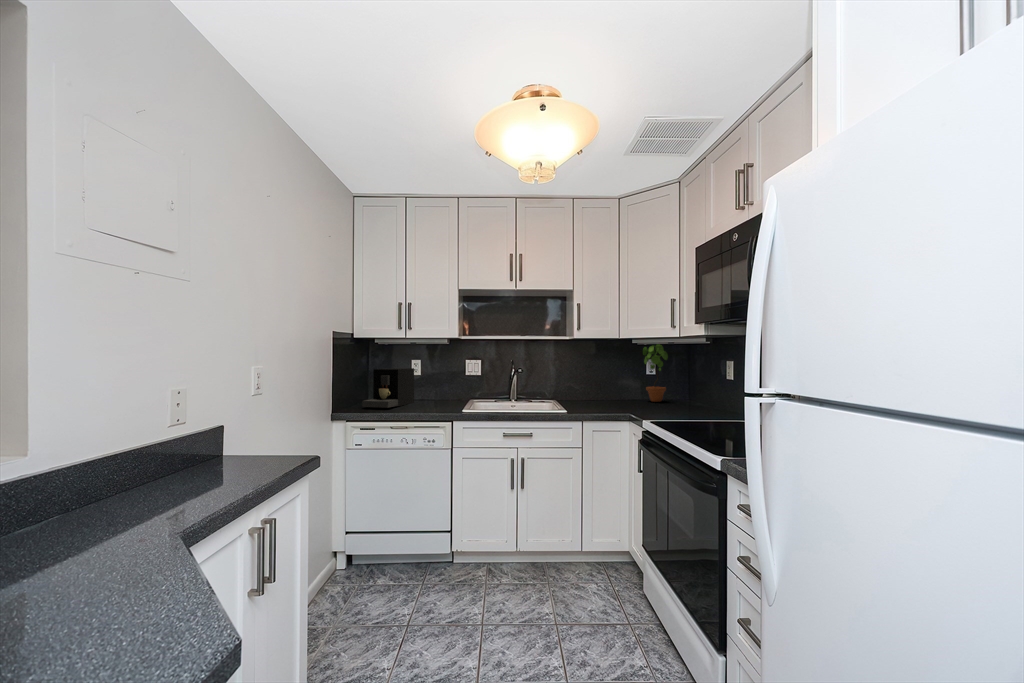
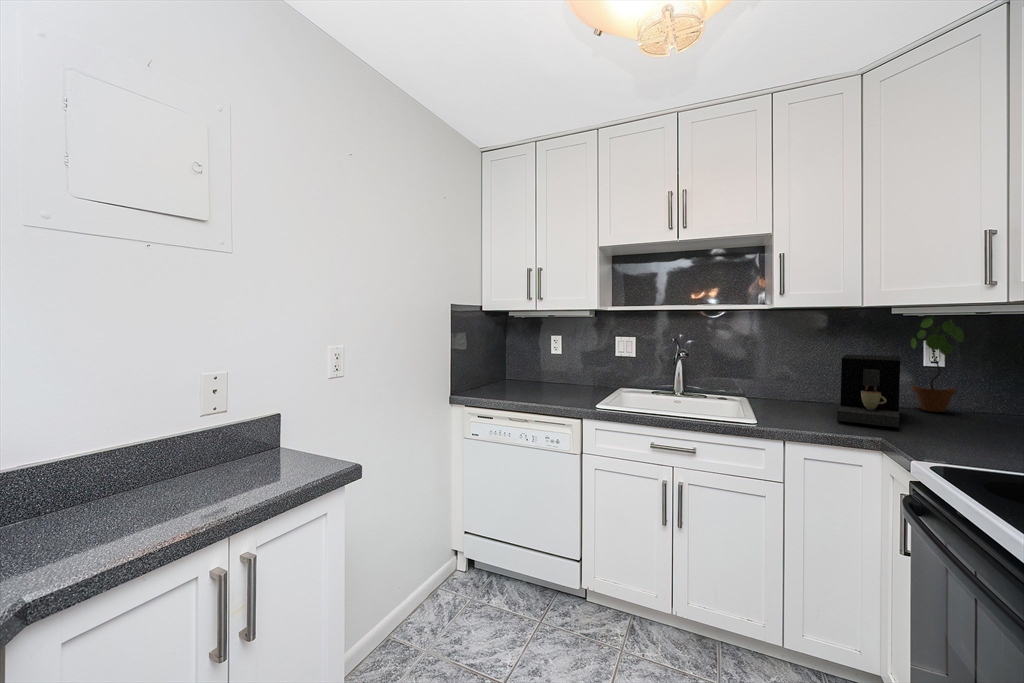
coffee maker: present [362,368,414,408] -> present [837,355,900,428]

